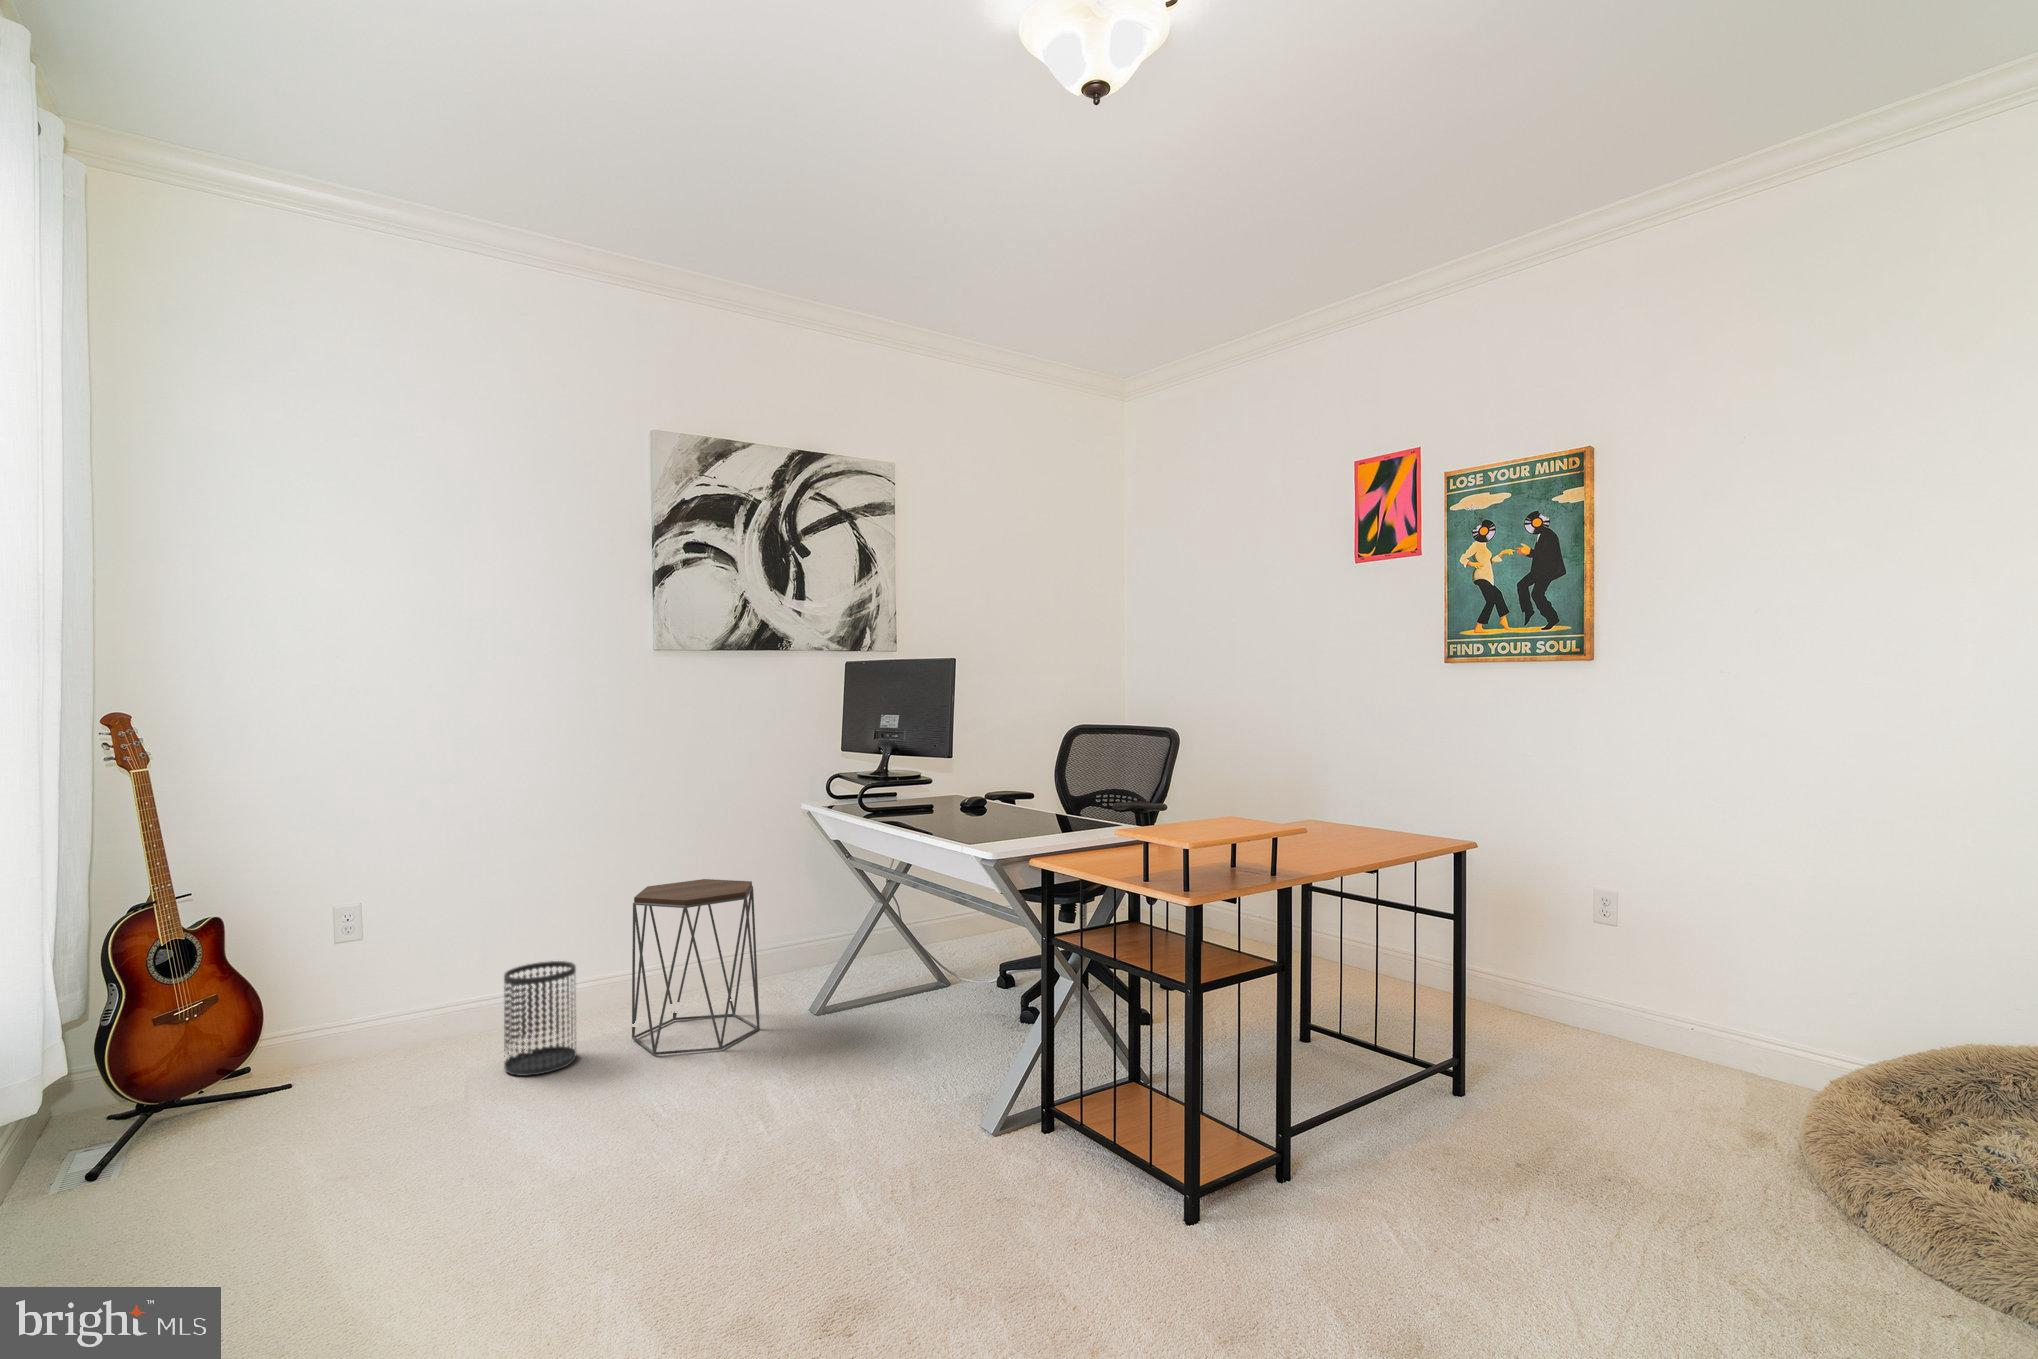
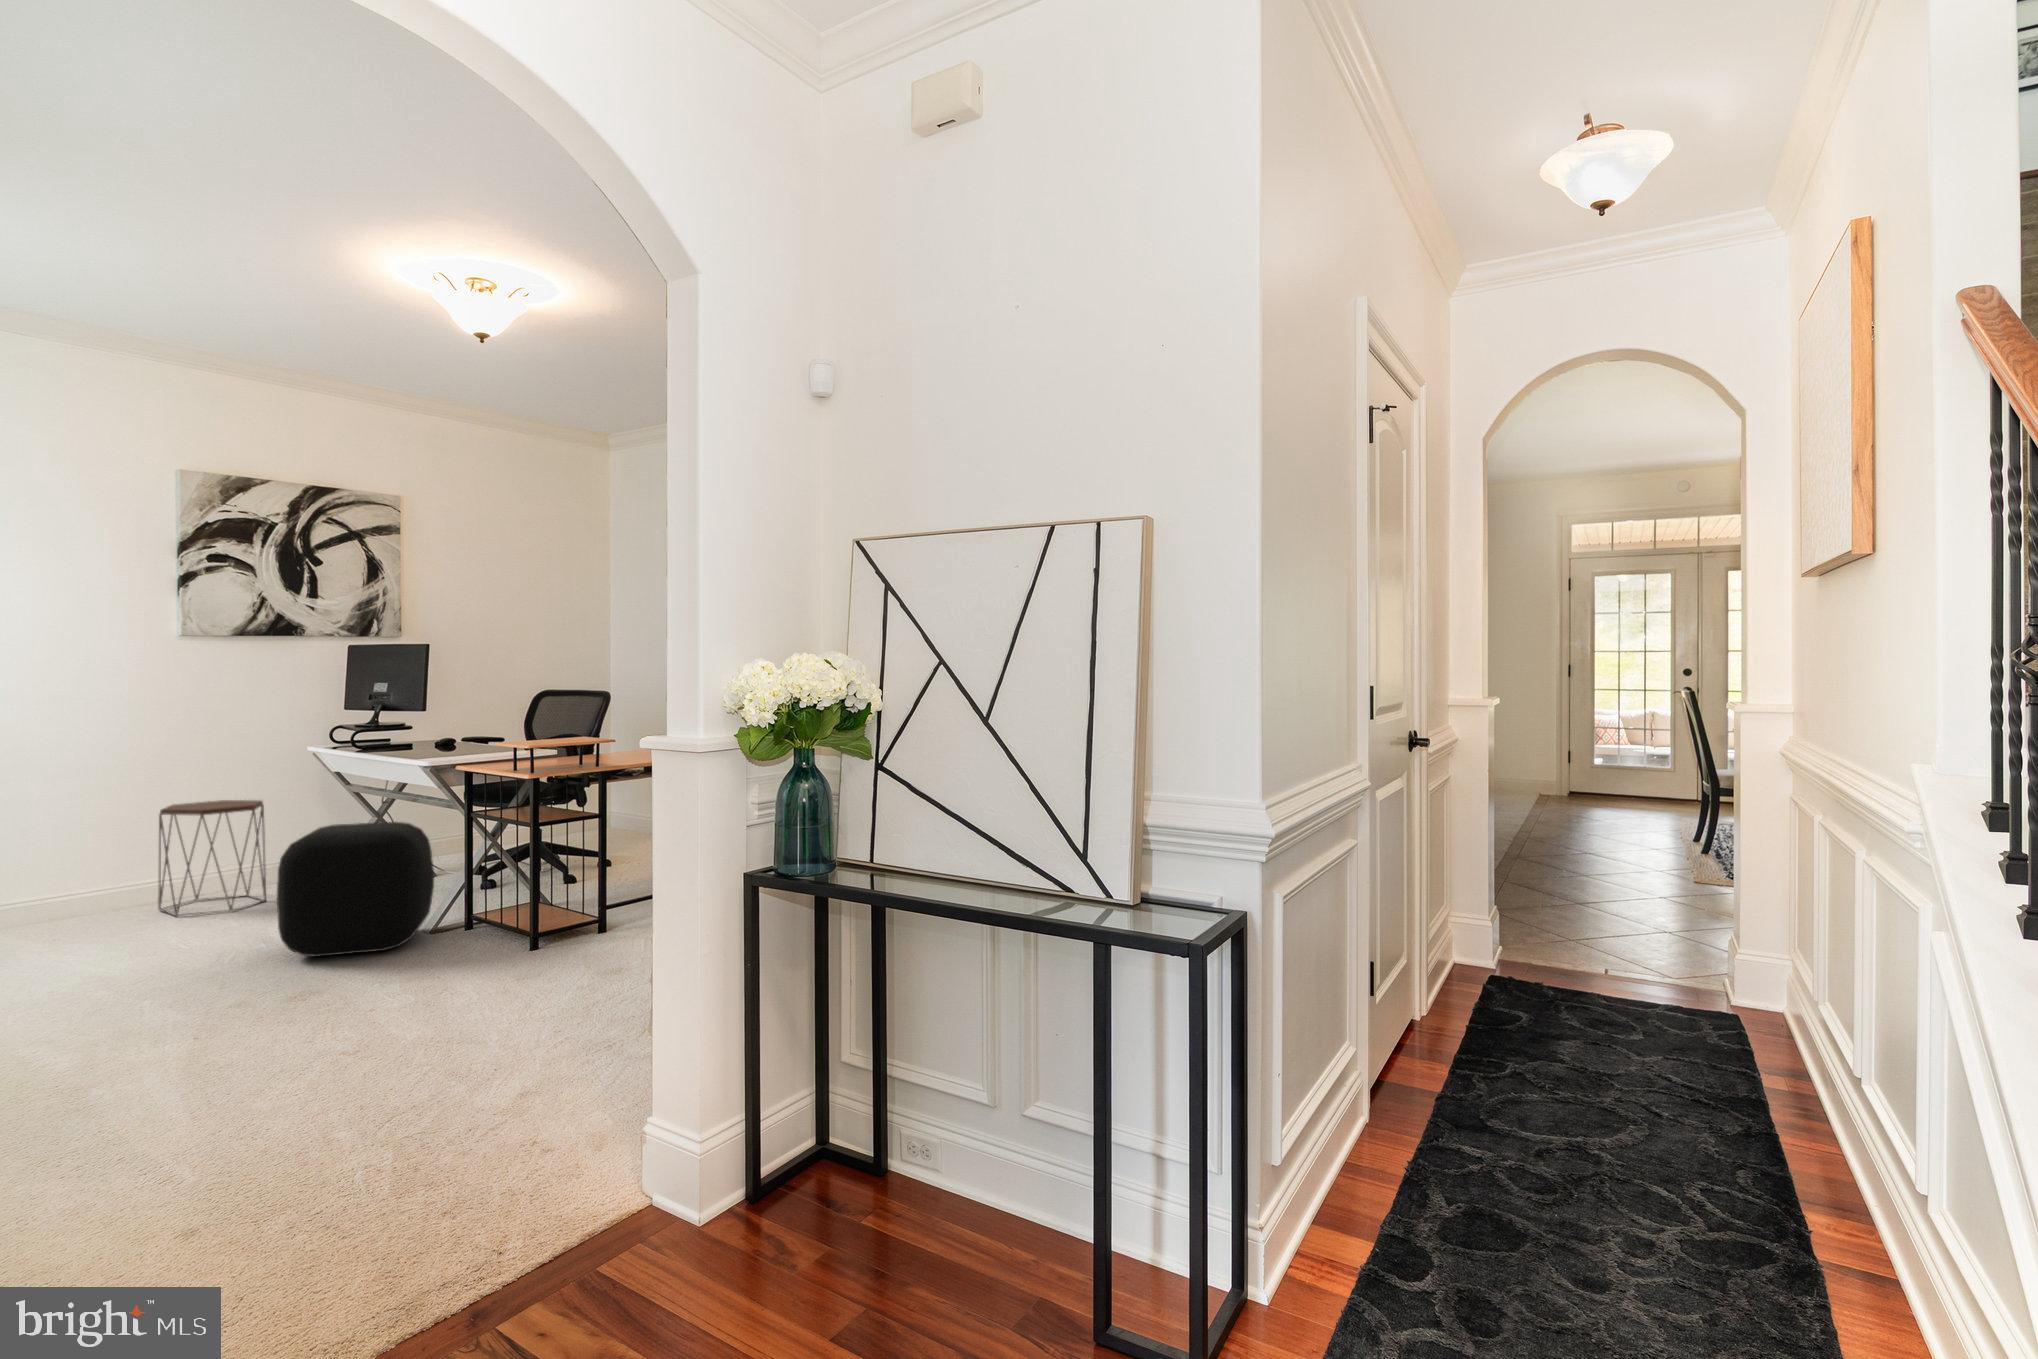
ottoman: none [817,942,1048,1203] -> present [277,822,434,957]
wastebasket: present [504,961,576,1076] -> none [48,855,110,931]

